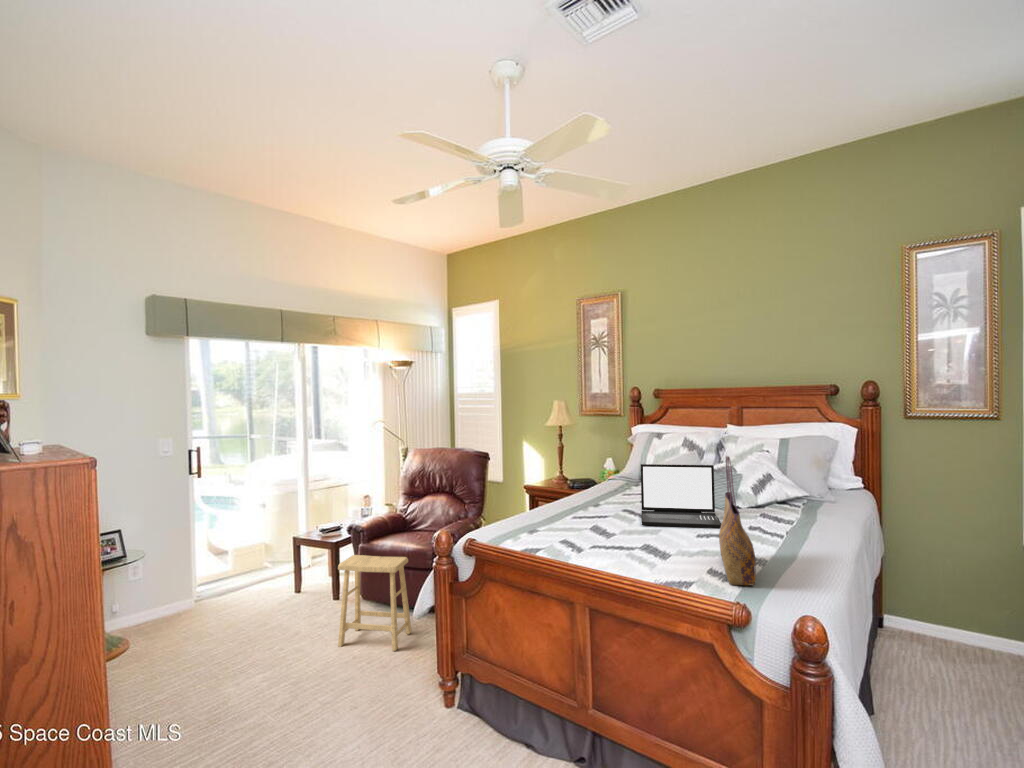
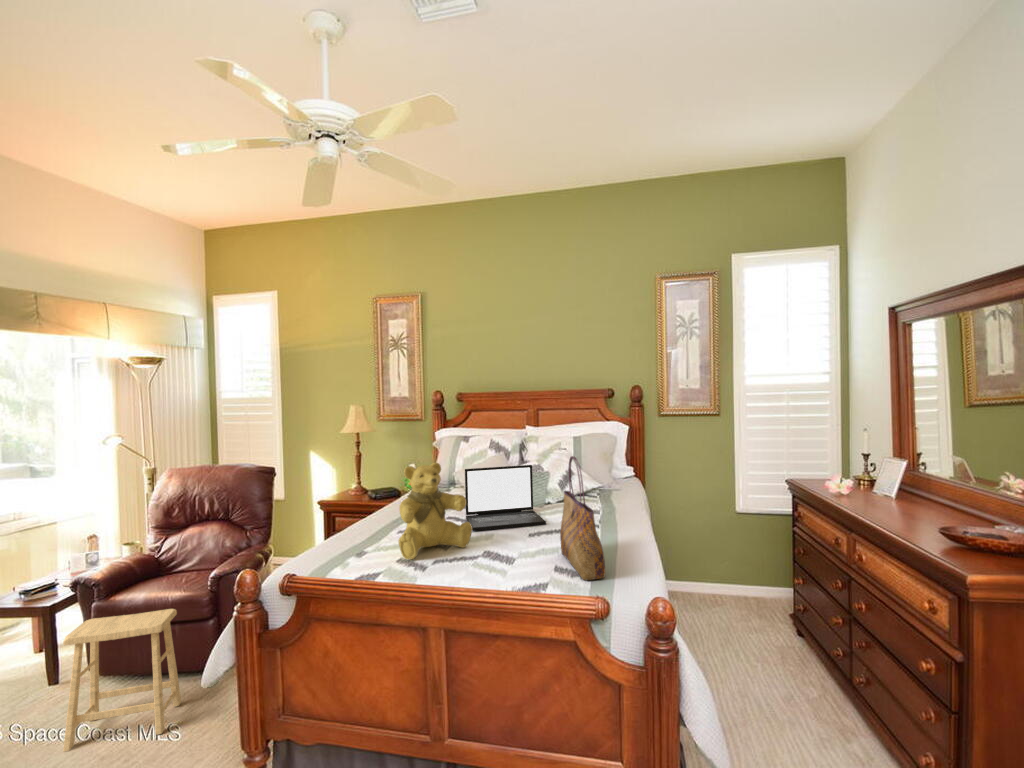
teddy bear: none [561,455,635,541] -> present [398,463,472,560]

